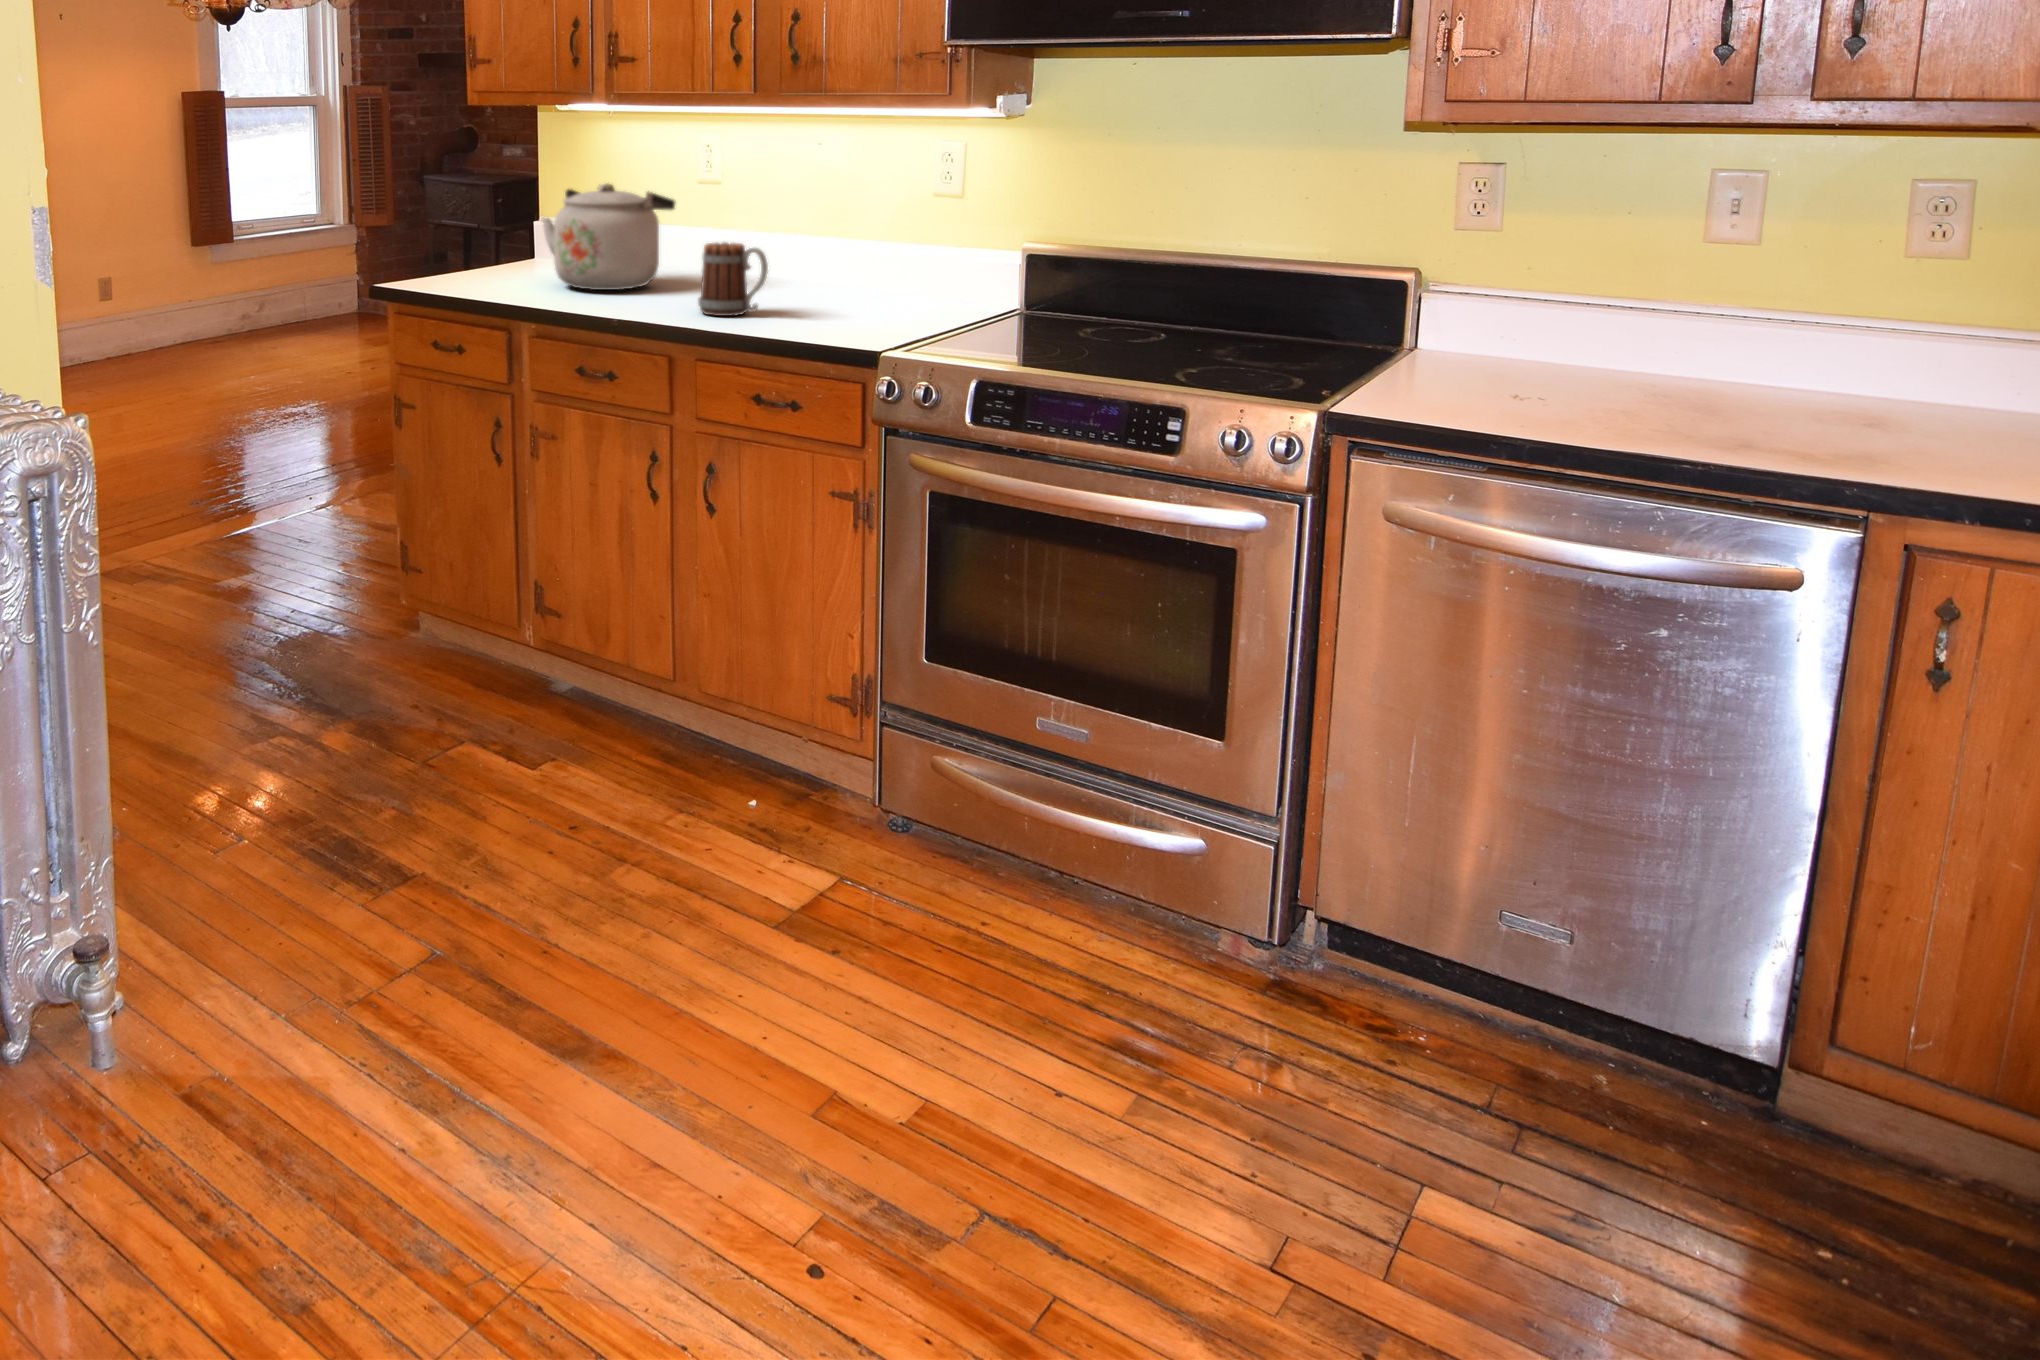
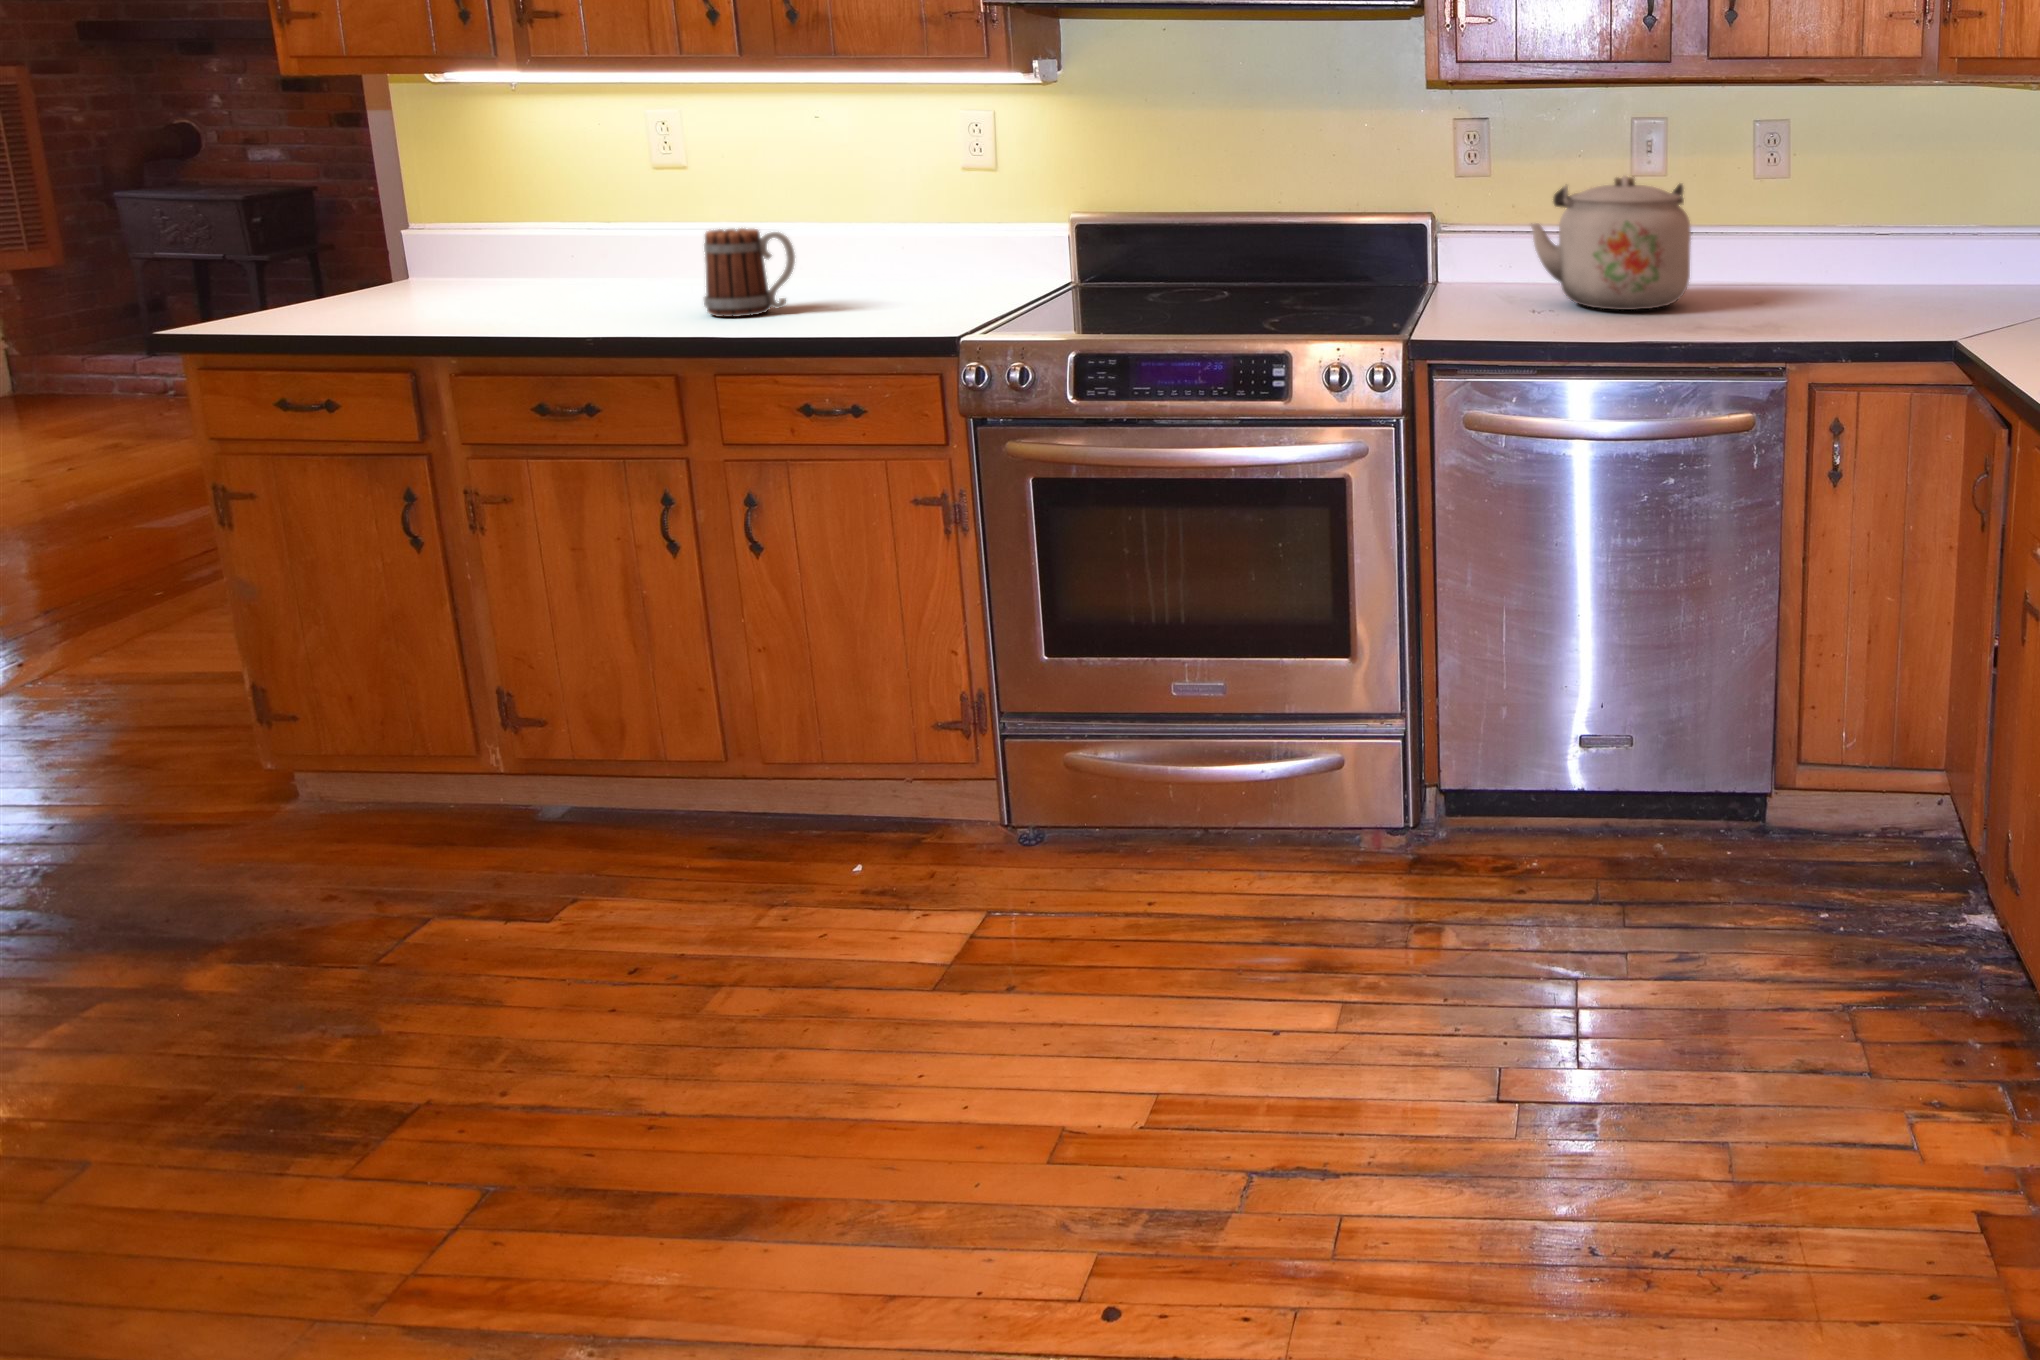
kettle: present [542,184,675,290] -> present [1531,176,1691,310]

